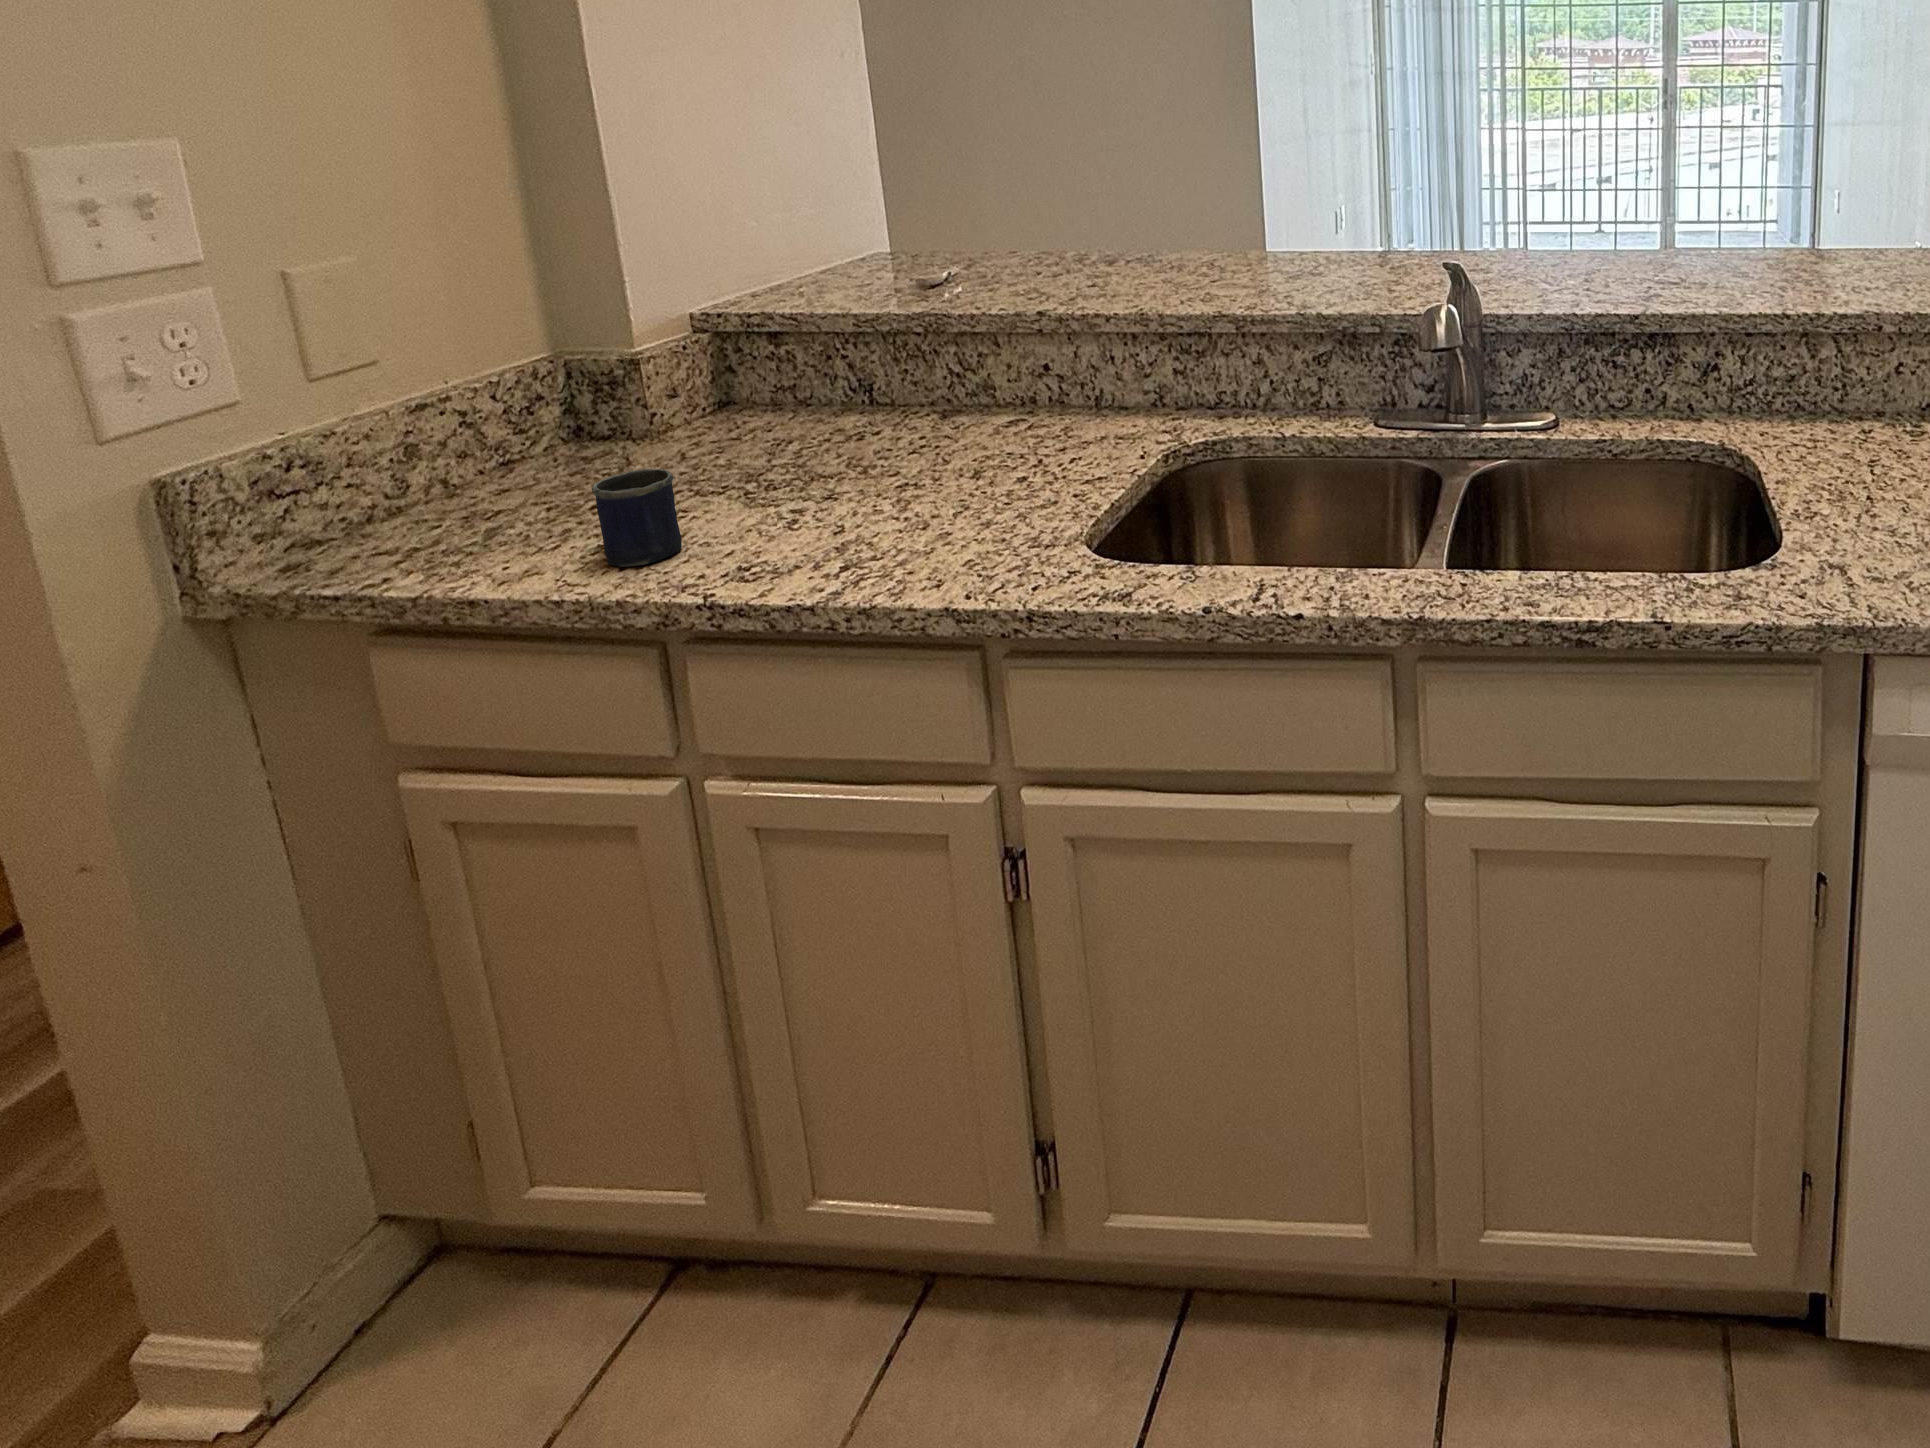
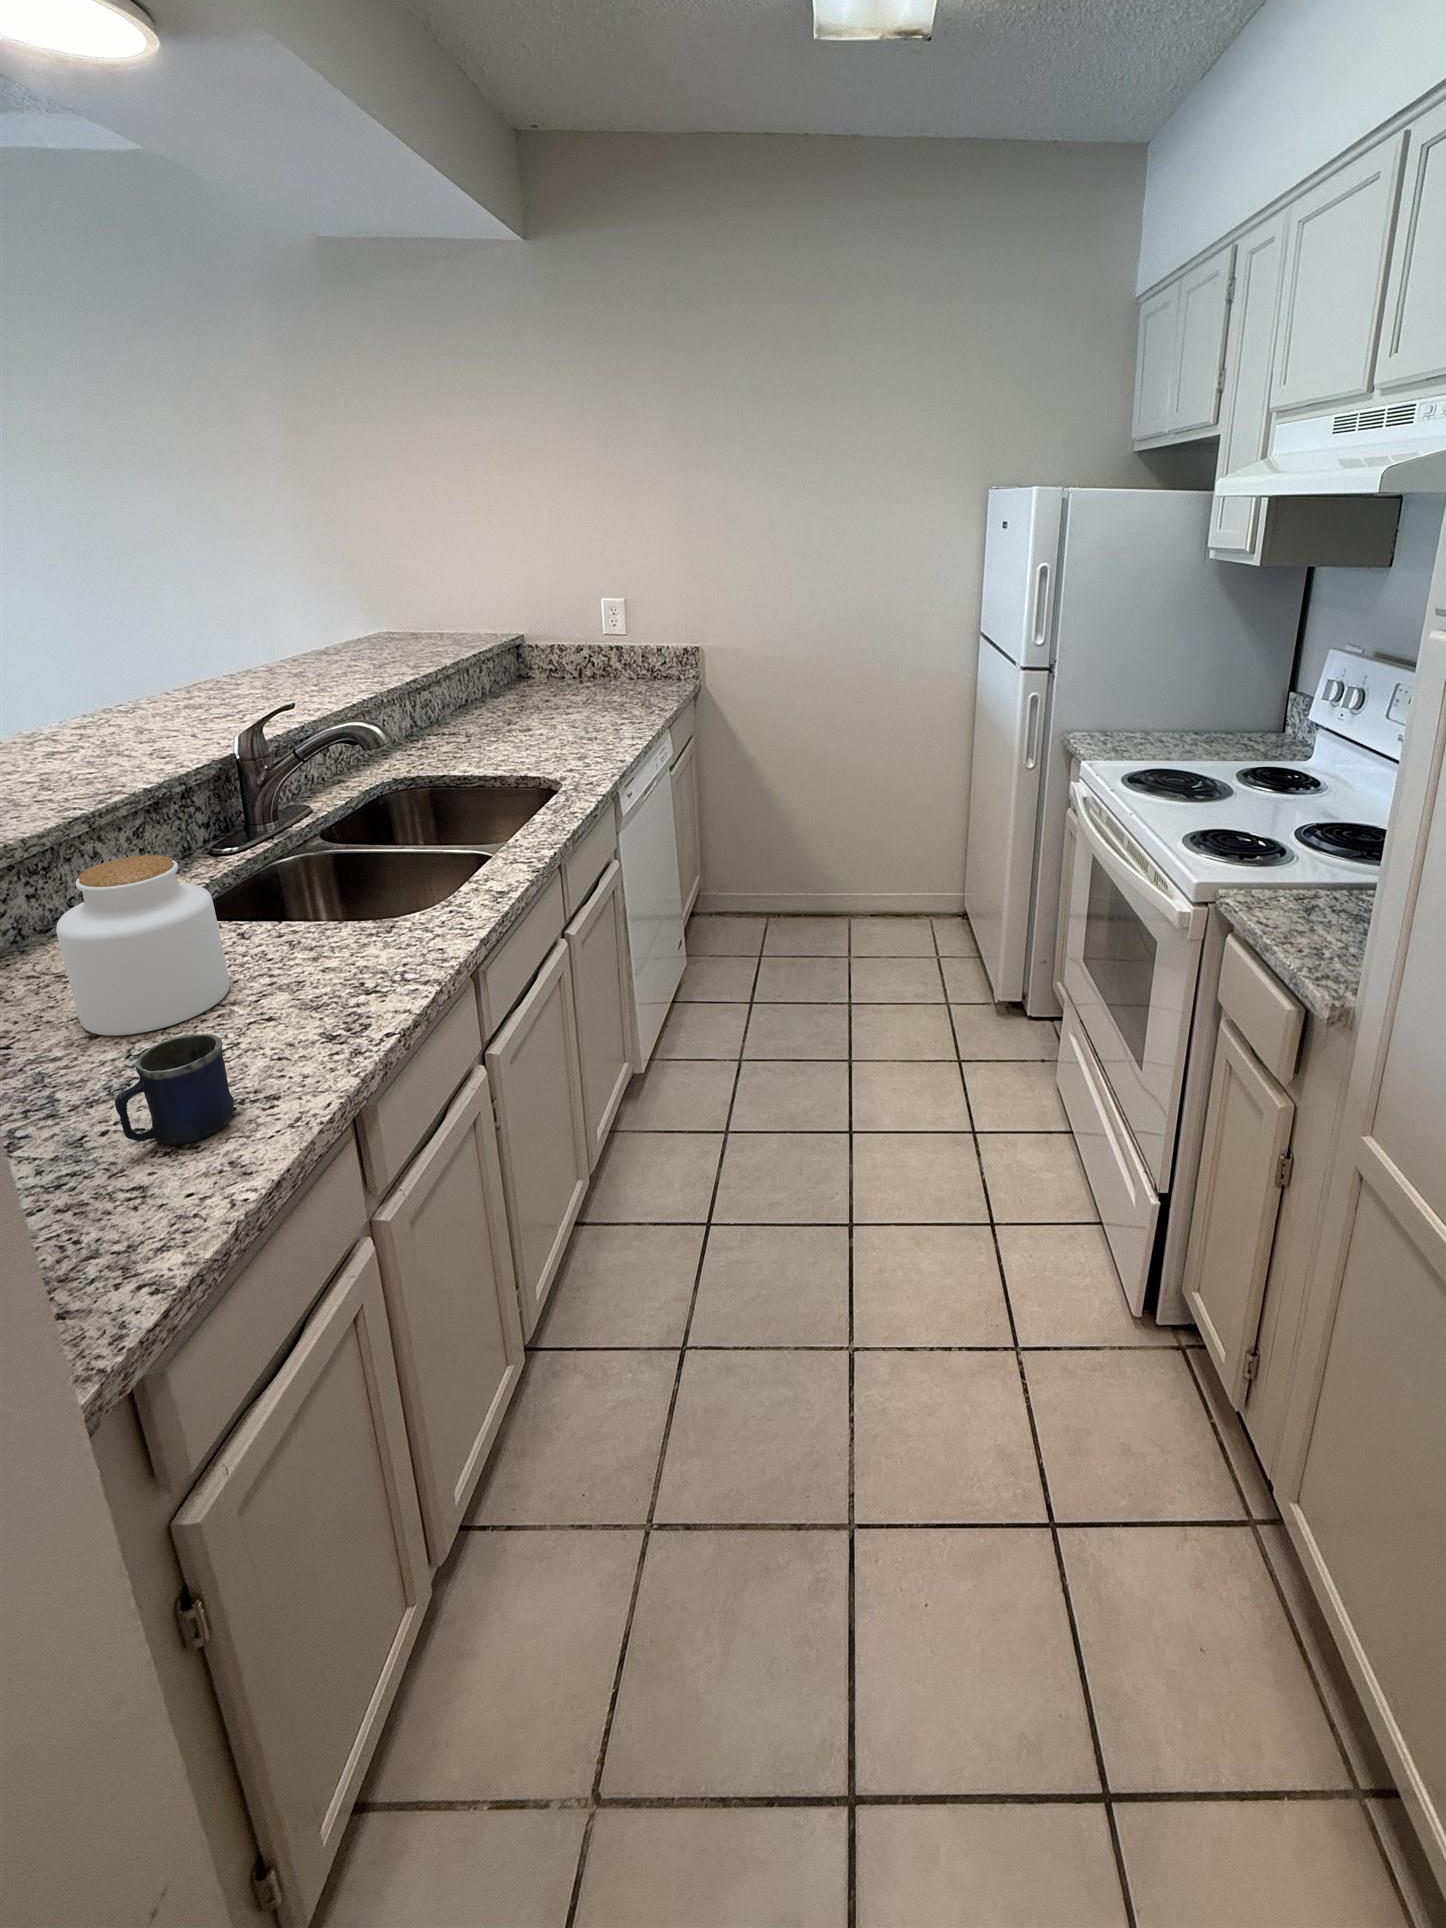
jar: none [879,334,1027,510] -> present [56,855,230,1035]

